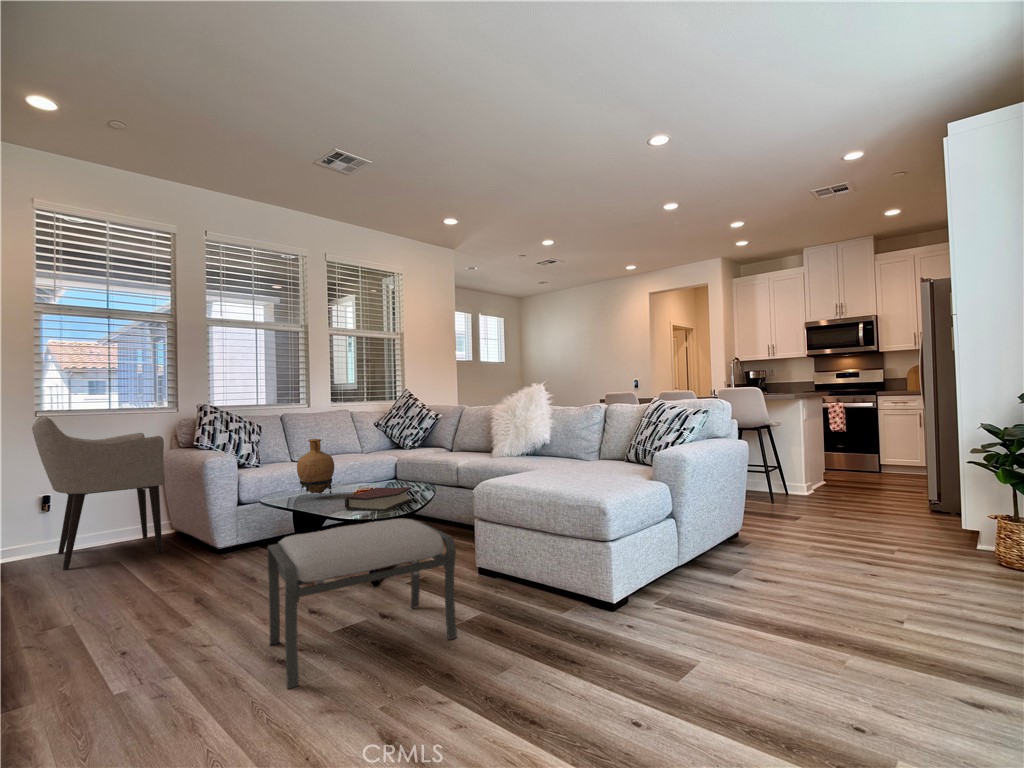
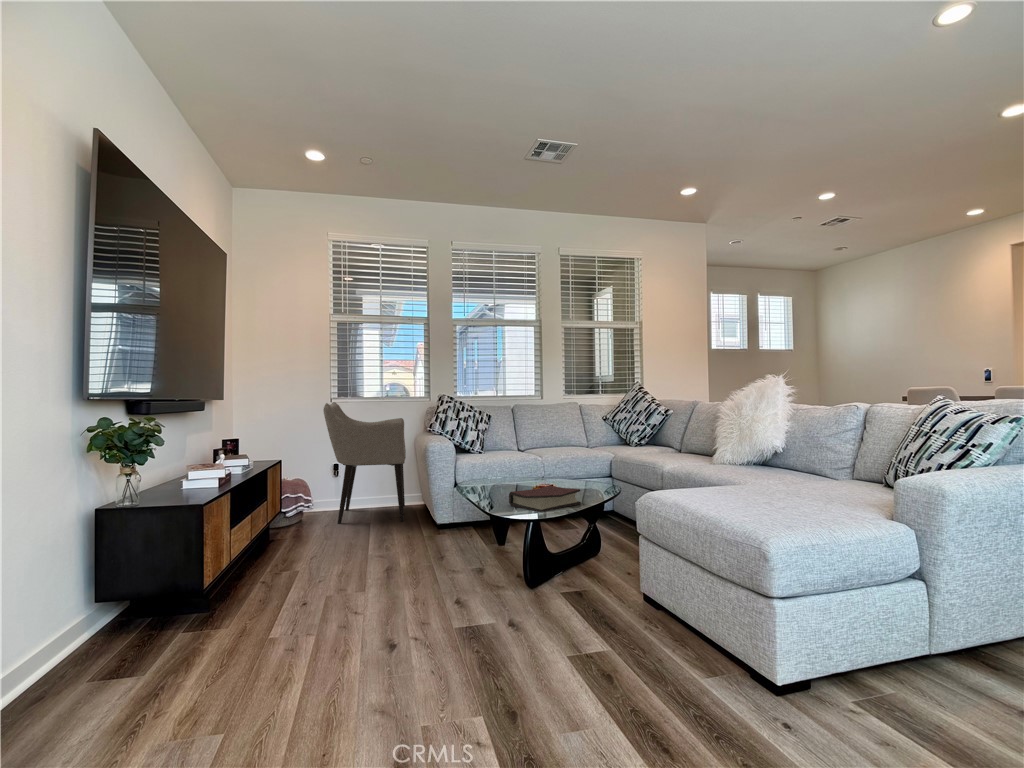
vase: present [297,439,334,494] -> none [488,432,523,487]
ottoman: present [267,519,457,689] -> none [379,523,562,672]

